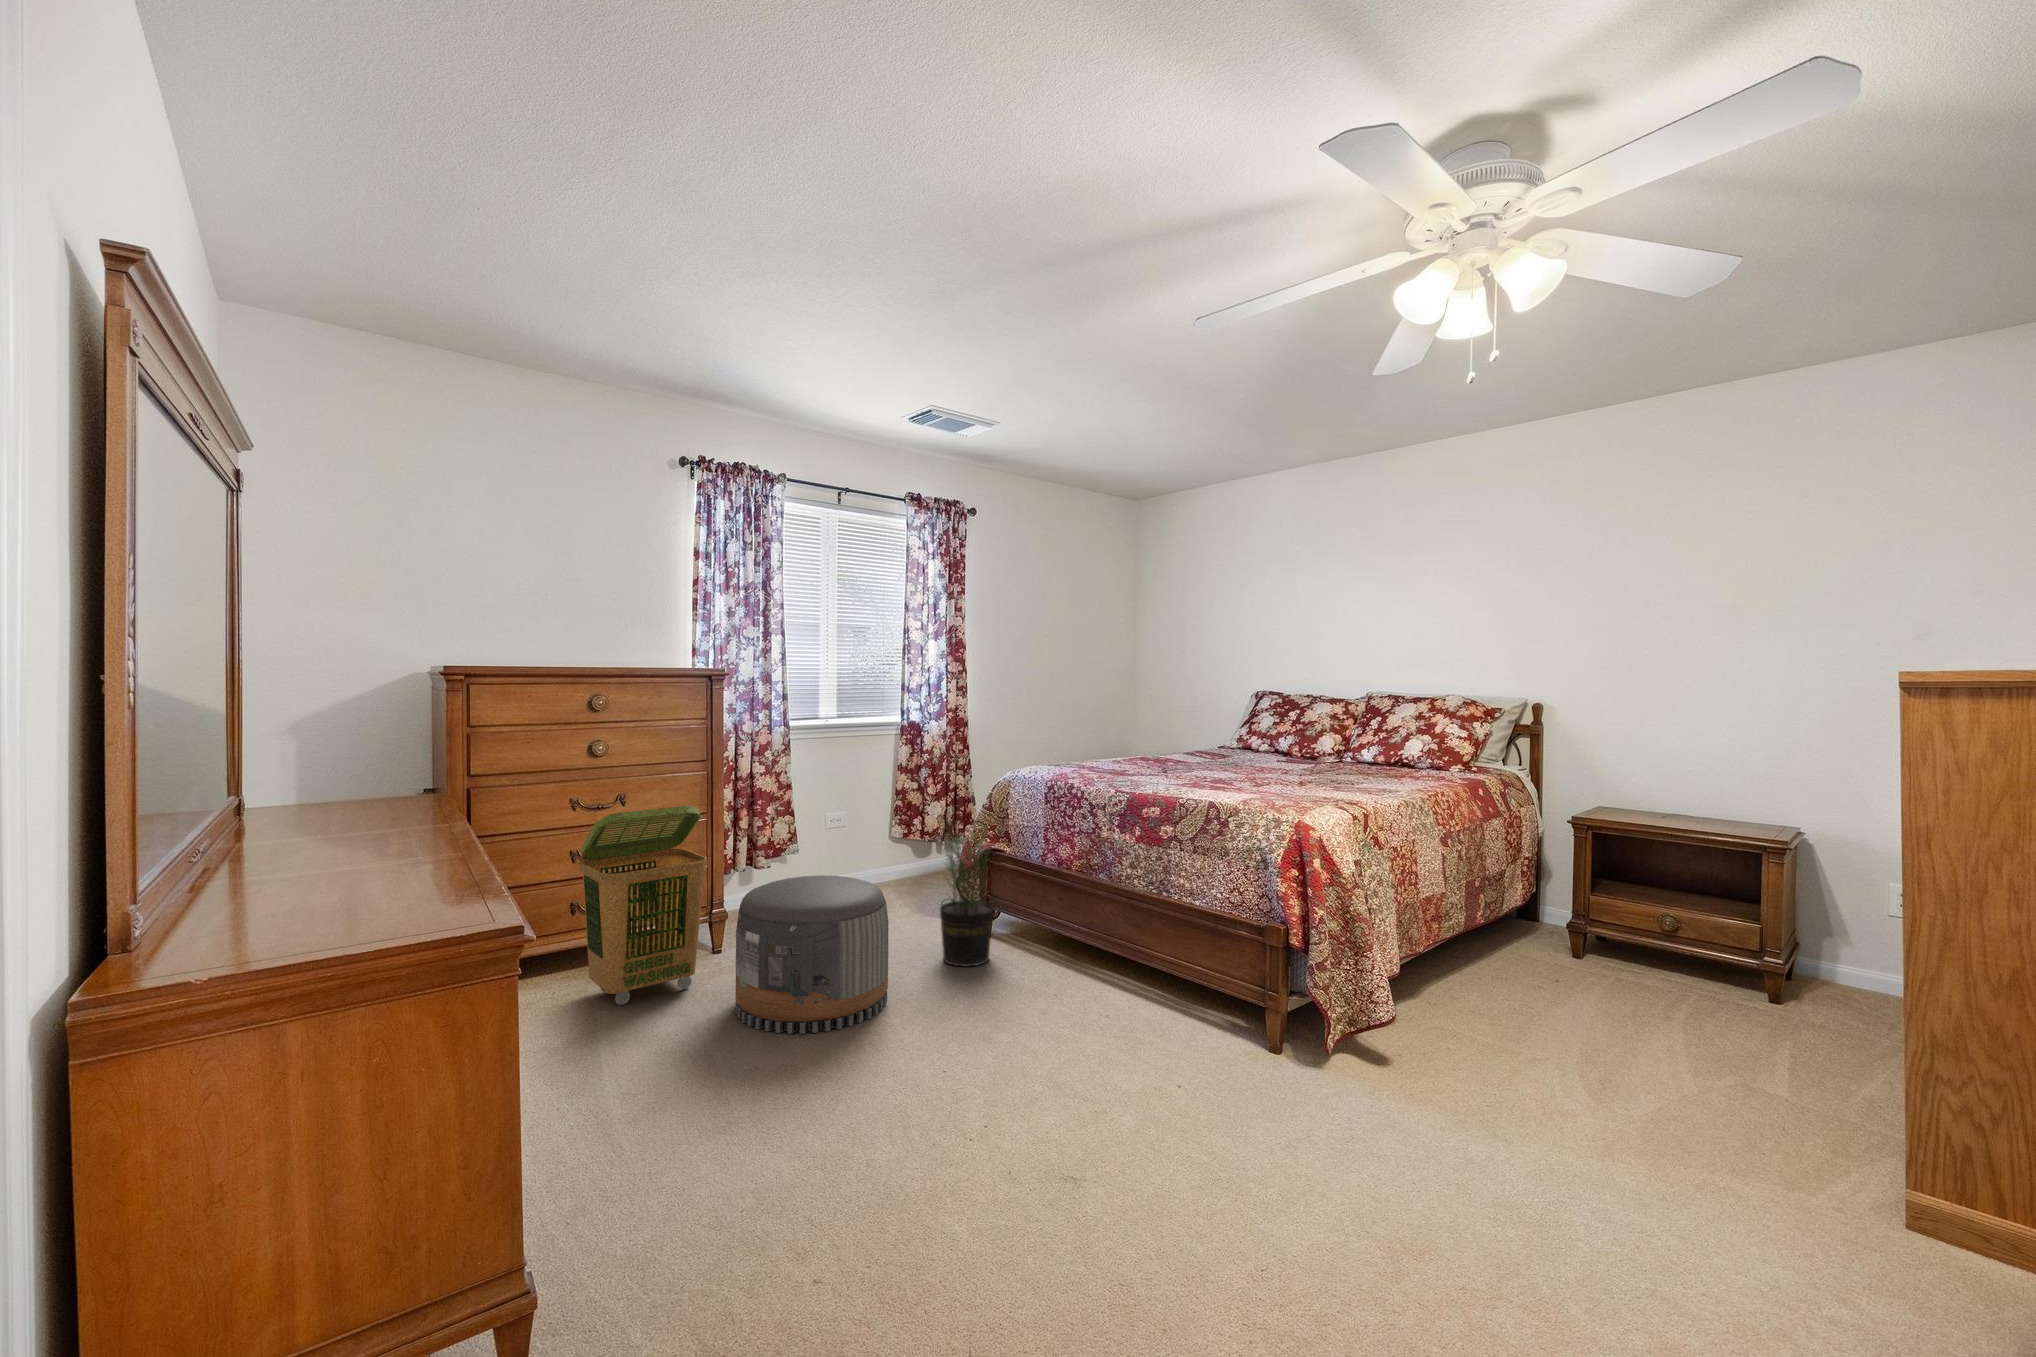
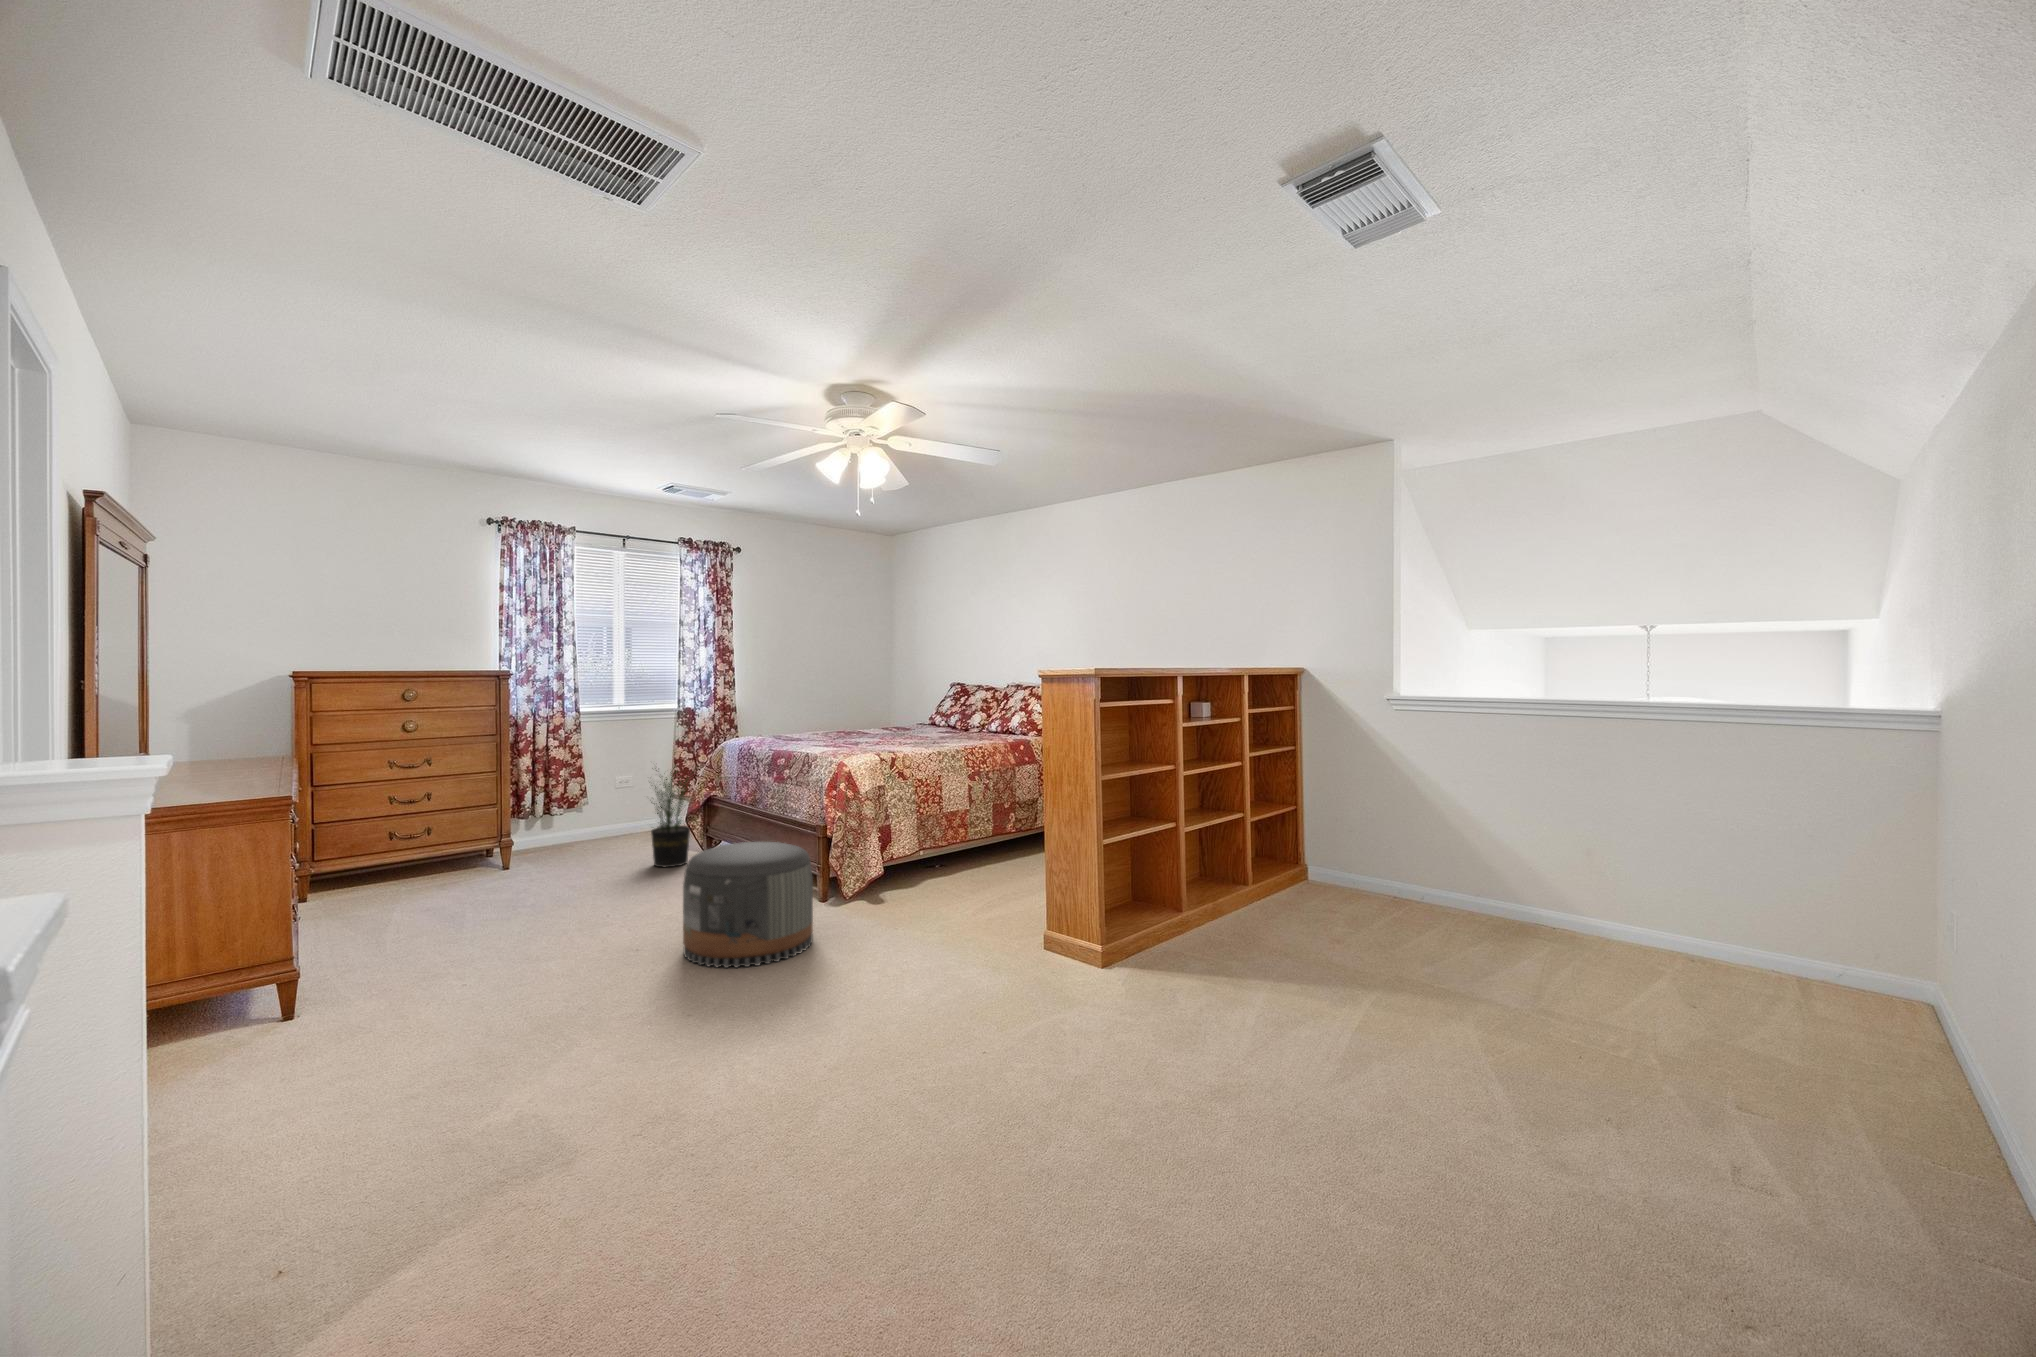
laundry basket: present [579,806,707,1005] -> none [388,760,478,888]
pouf: present [736,875,889,1034] -> present [683,842,813,968]

